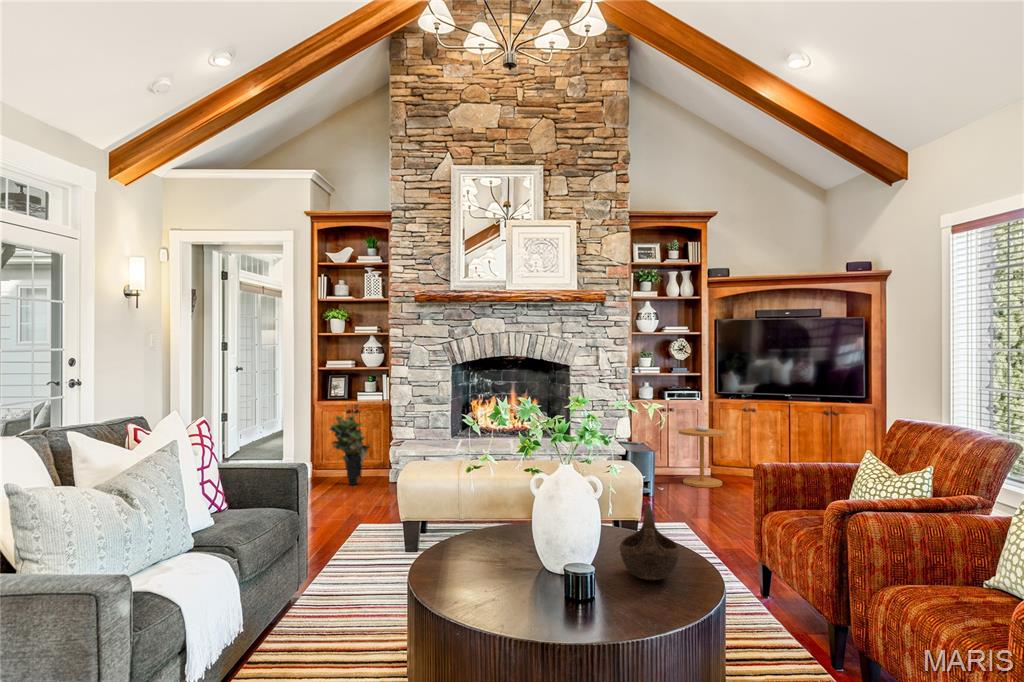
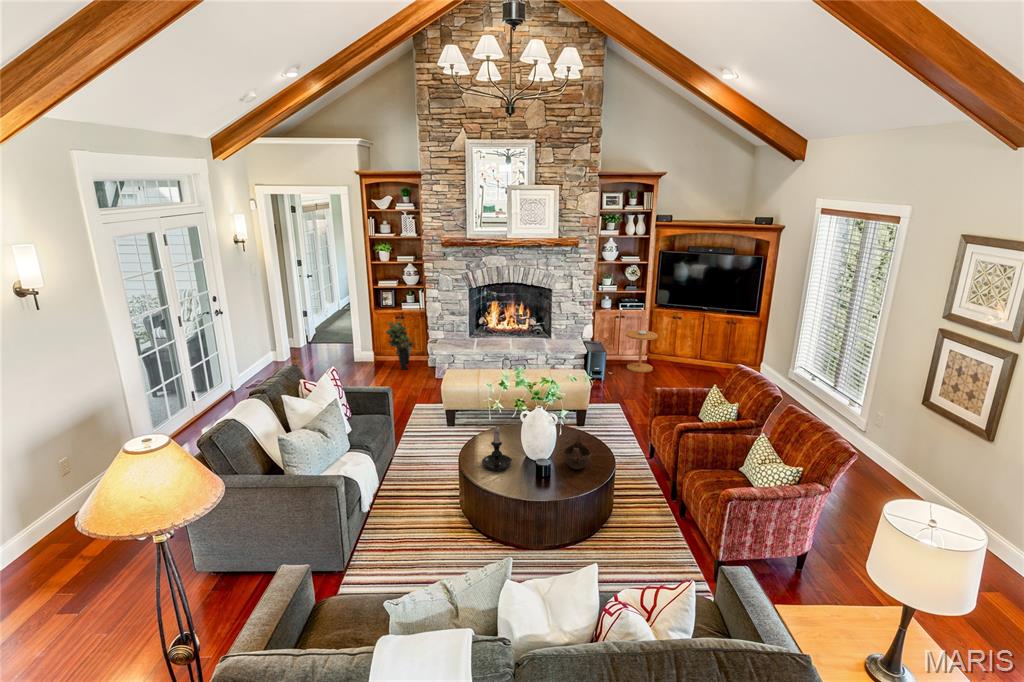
candle holder: none [450,483,515,584] -> present [482,426,512,471]

